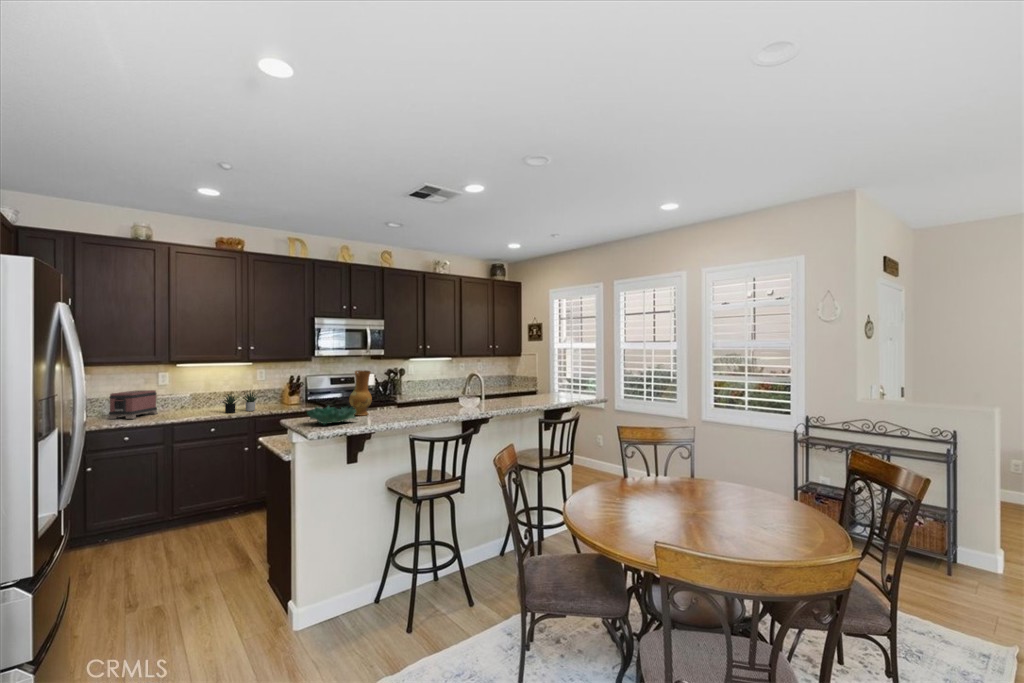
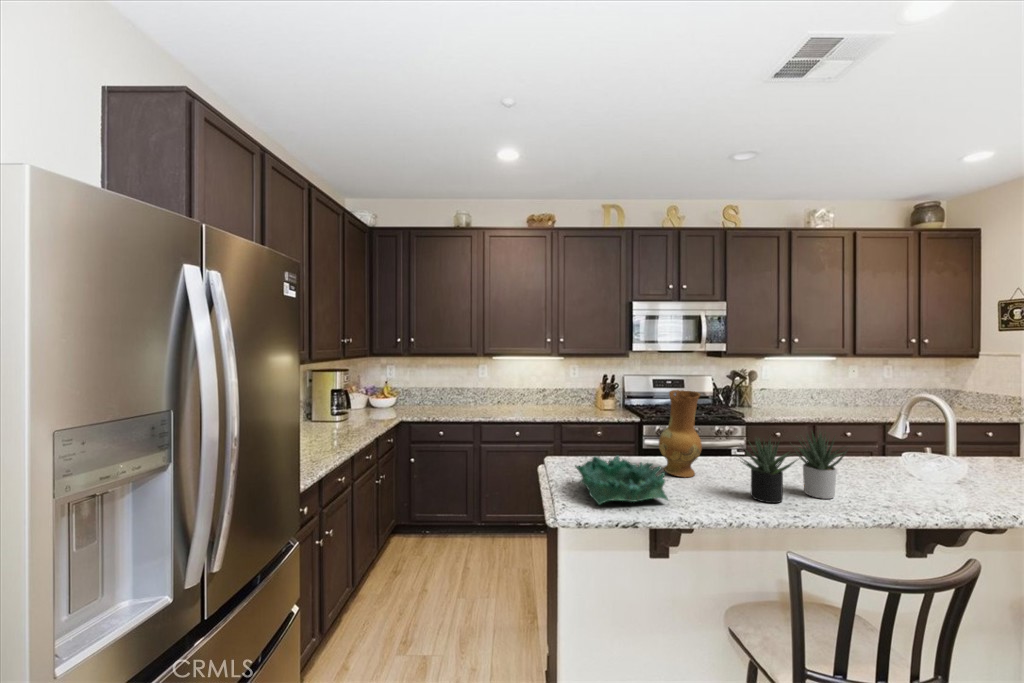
toaster: present [108,390,157,419] -> none [431,383,474,413]
succulent plant: present [222,392,257,413] -> present [742,433,847,503]

